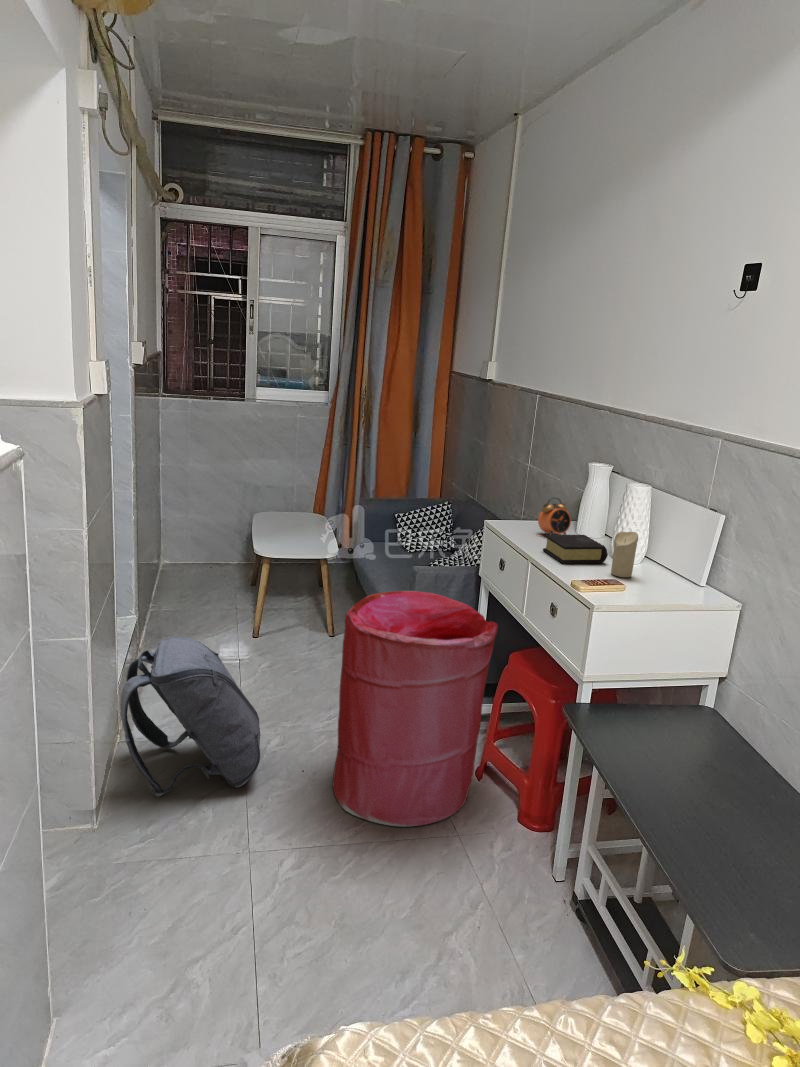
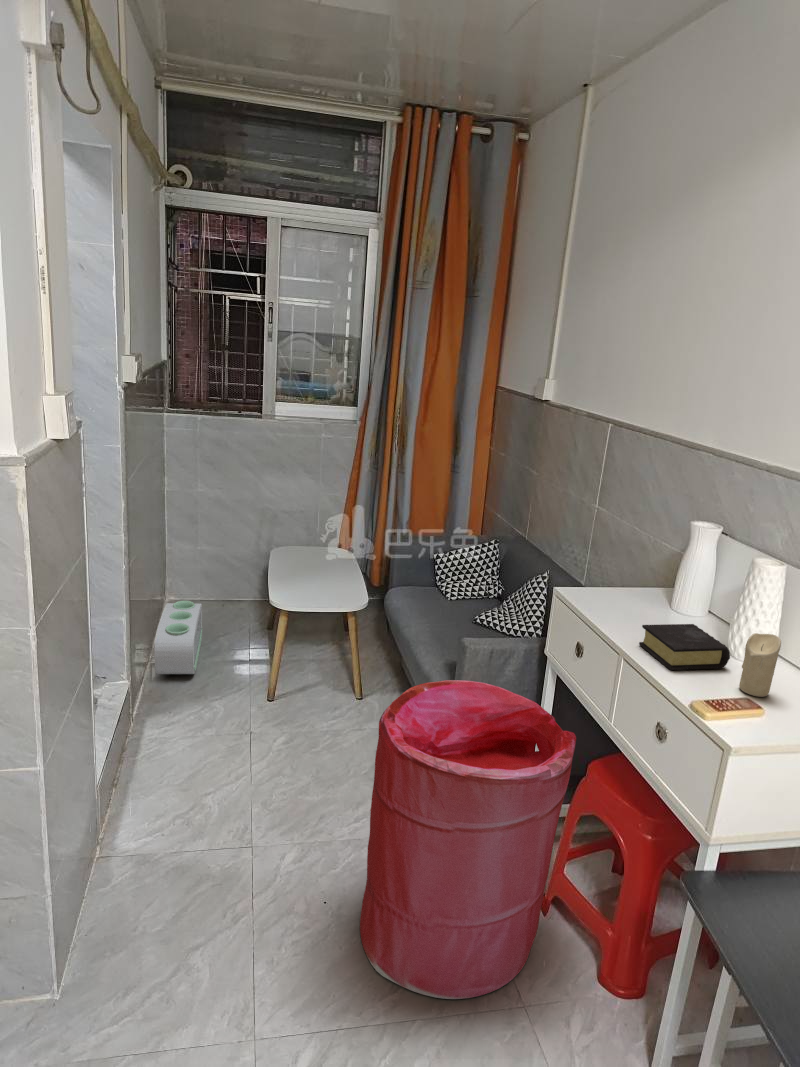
alarm clock: present [538,498,571,535] -> none [626,567,669,619]
air purifier: none [155,560,195,620] -> present [154,601,202,674]
backpack: present [120,636,260,797] -> none [91,733,269,948]

